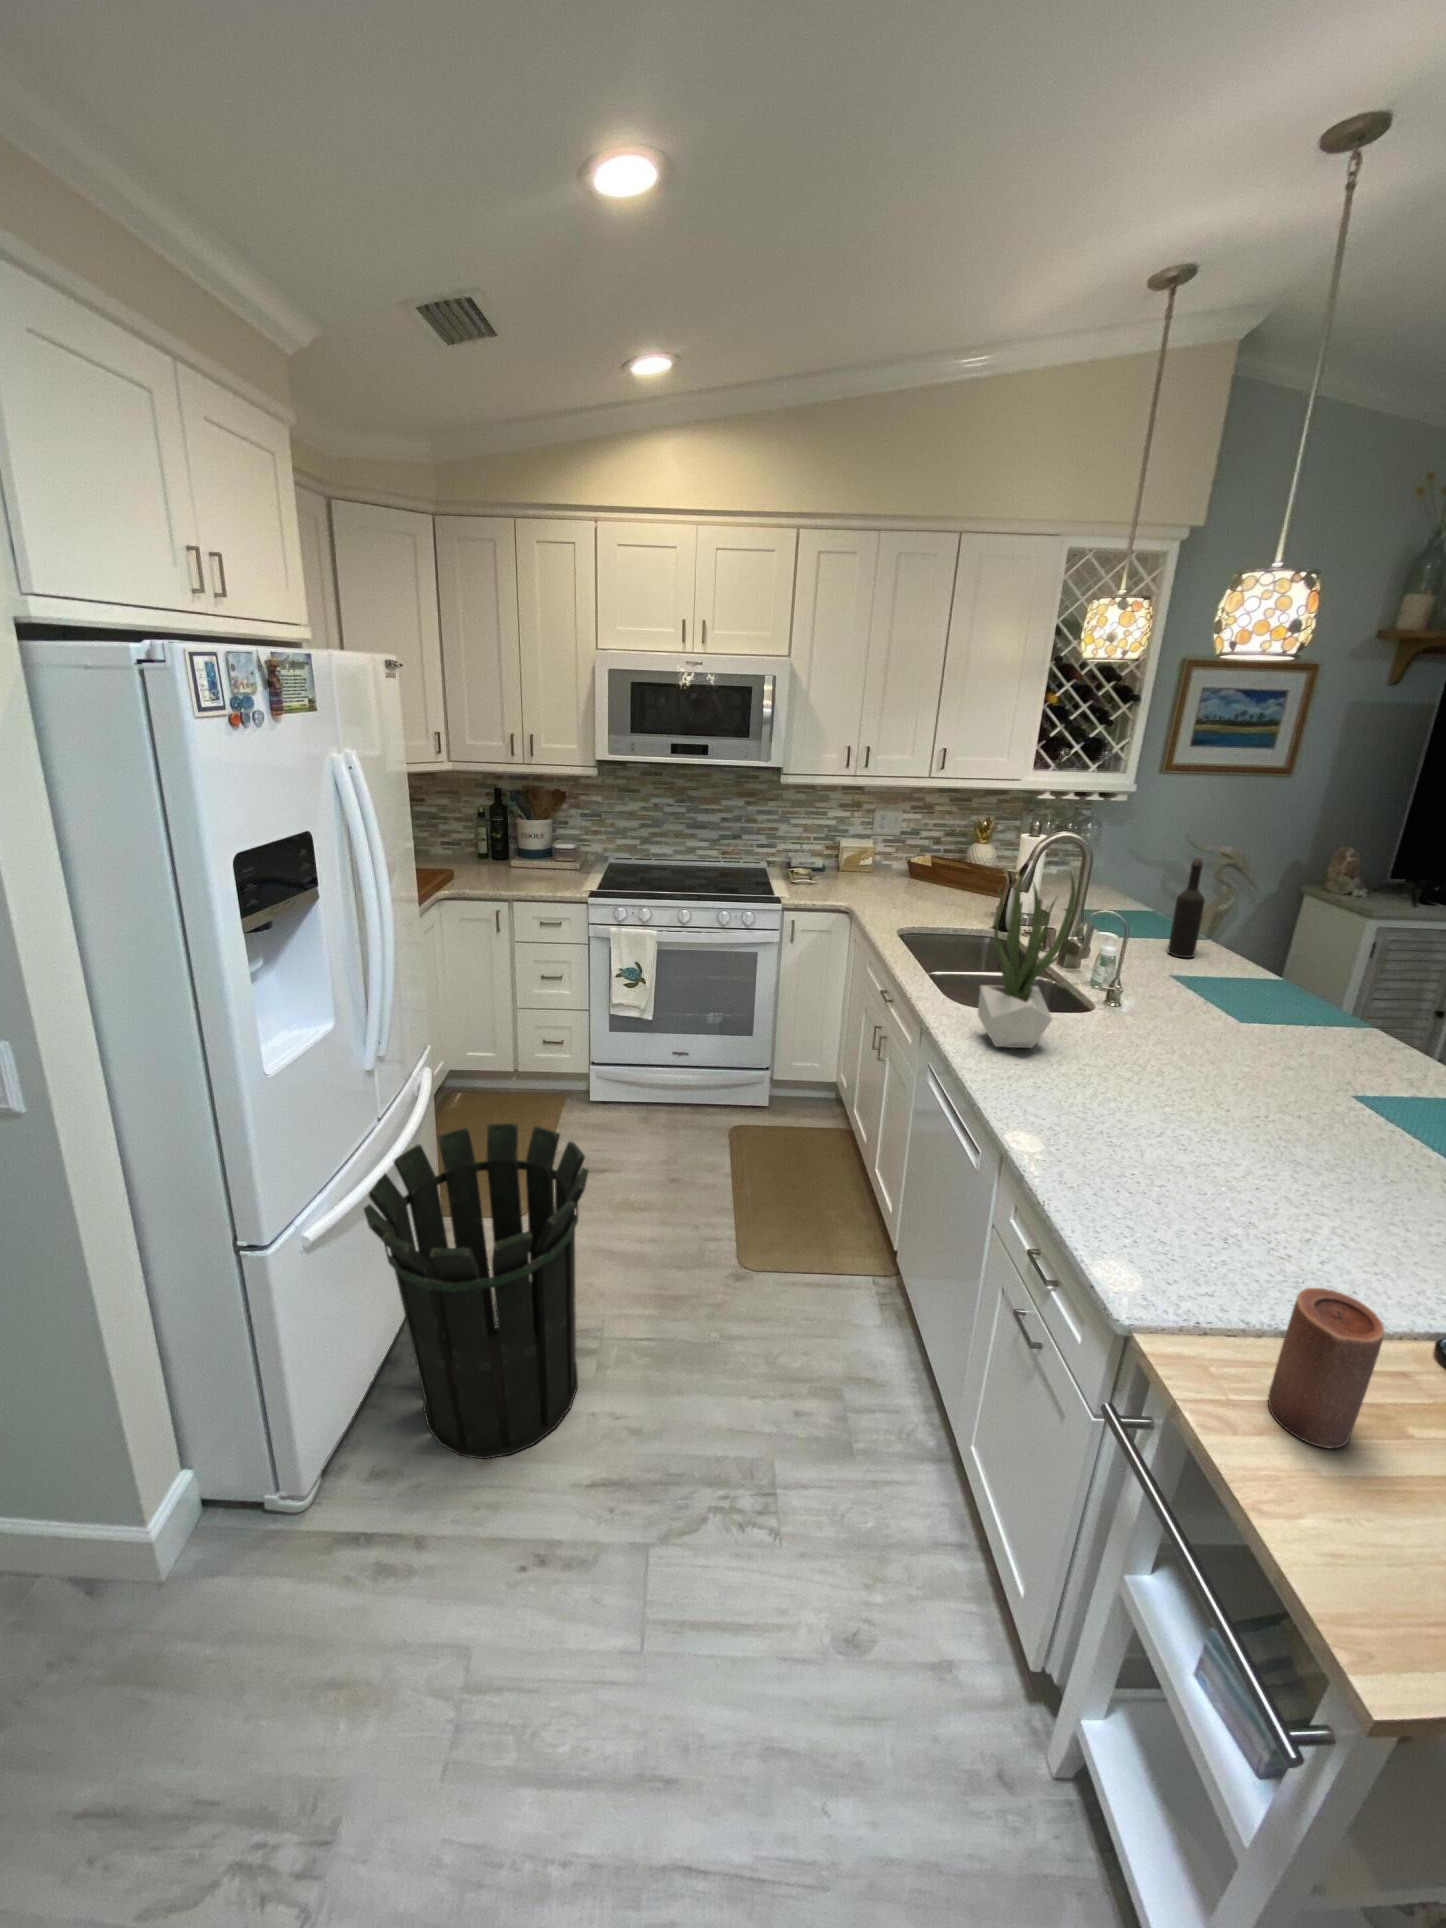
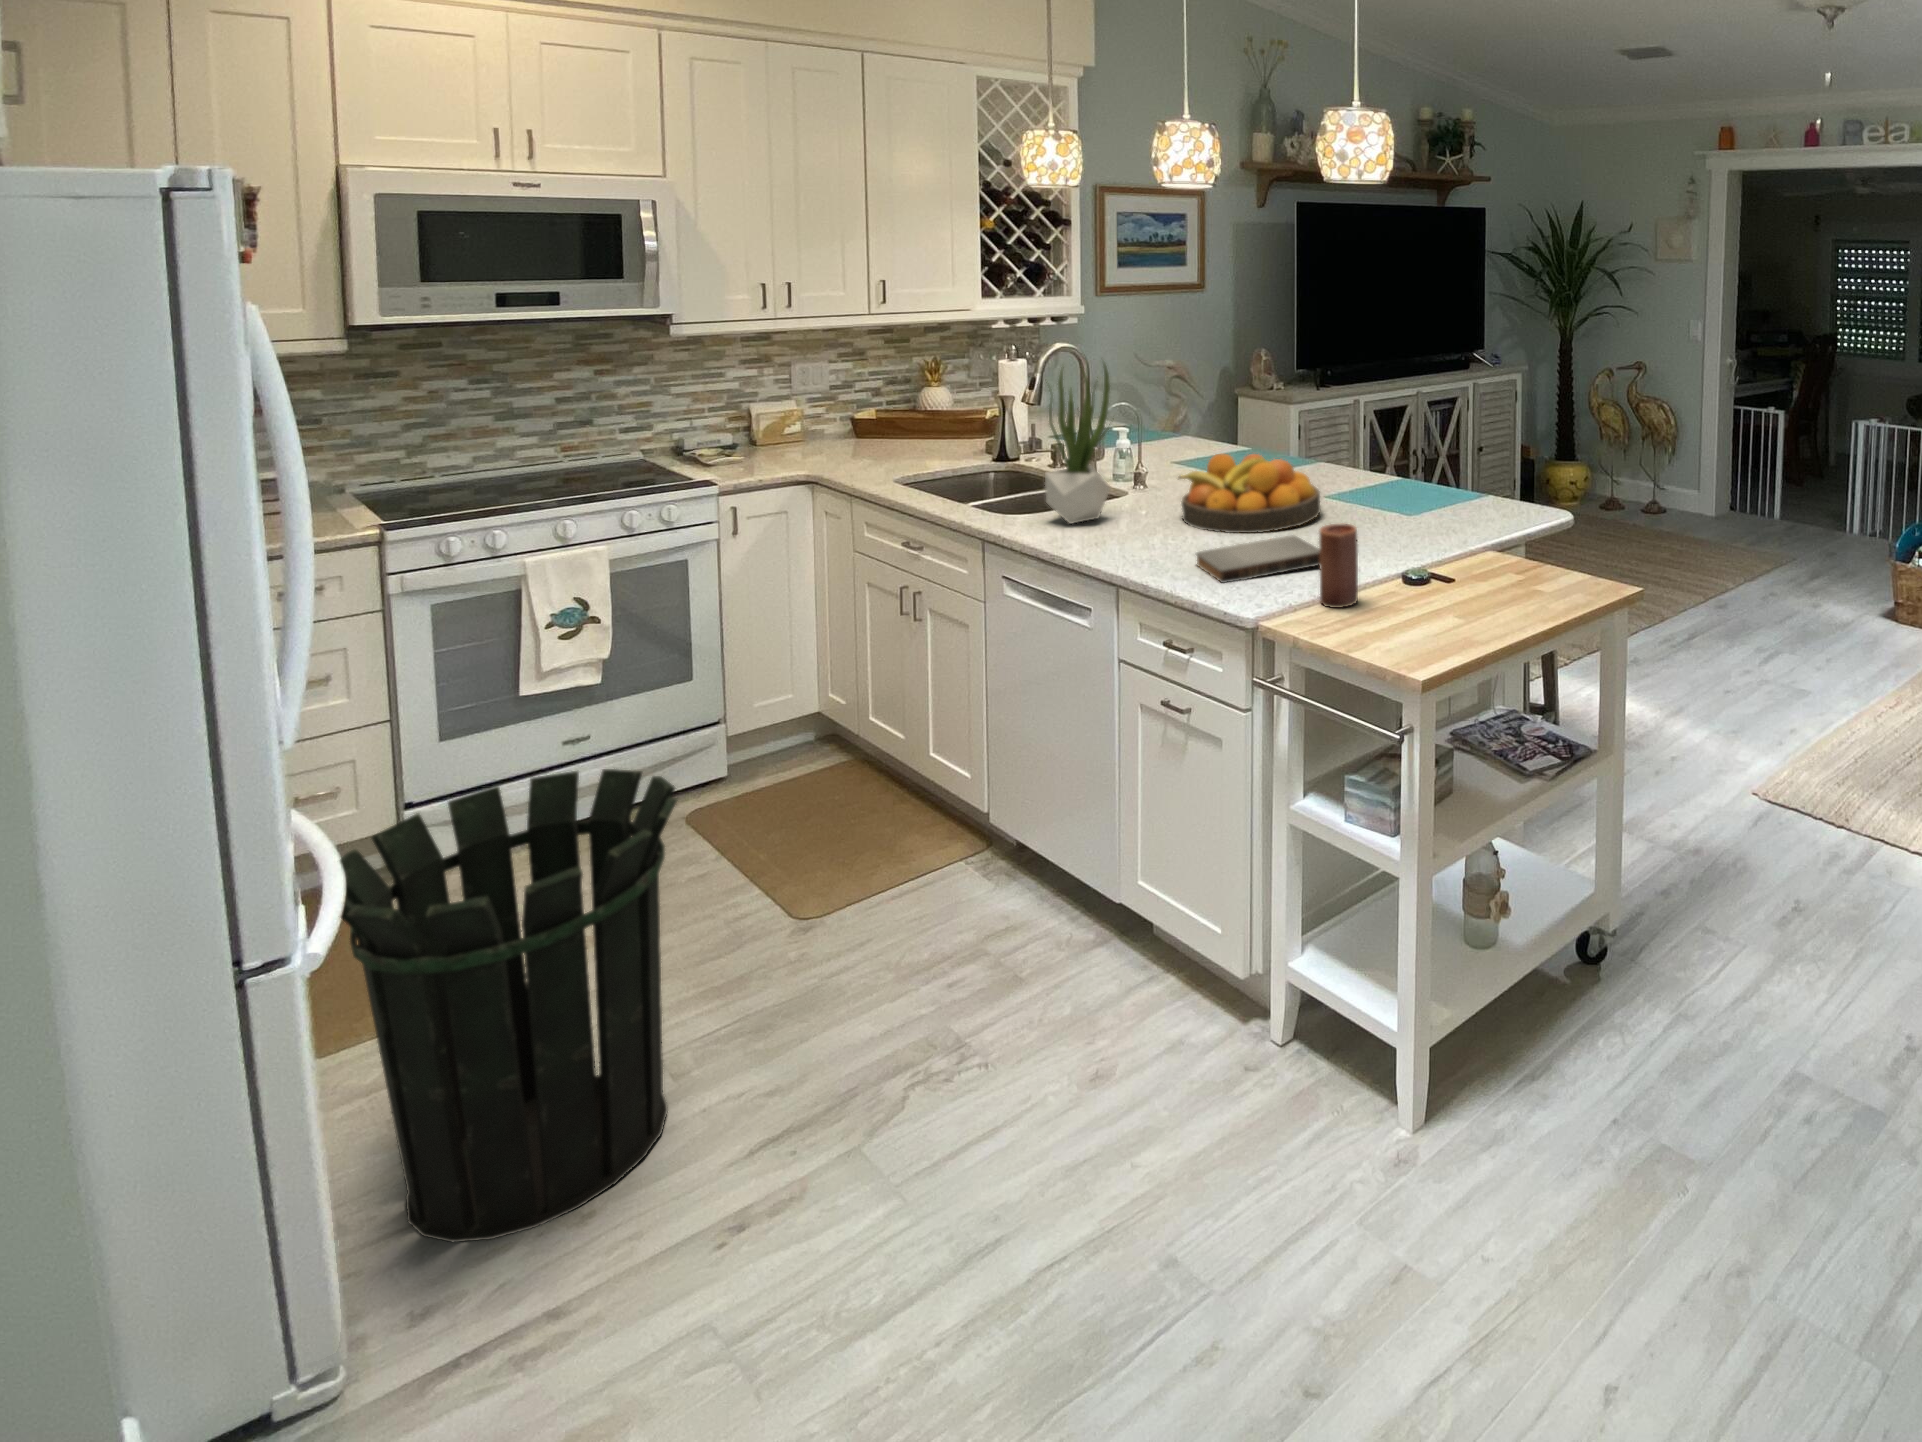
wine bottle: present [1168,858,1205,958] -> none [1157,357,1182,449]
fruit bowl: none [1131,1018,1352,1161] -> present [1179,454,1320,533]
book: none [1100,1172,1316,1286] -> present [1196,536,1320,583]

